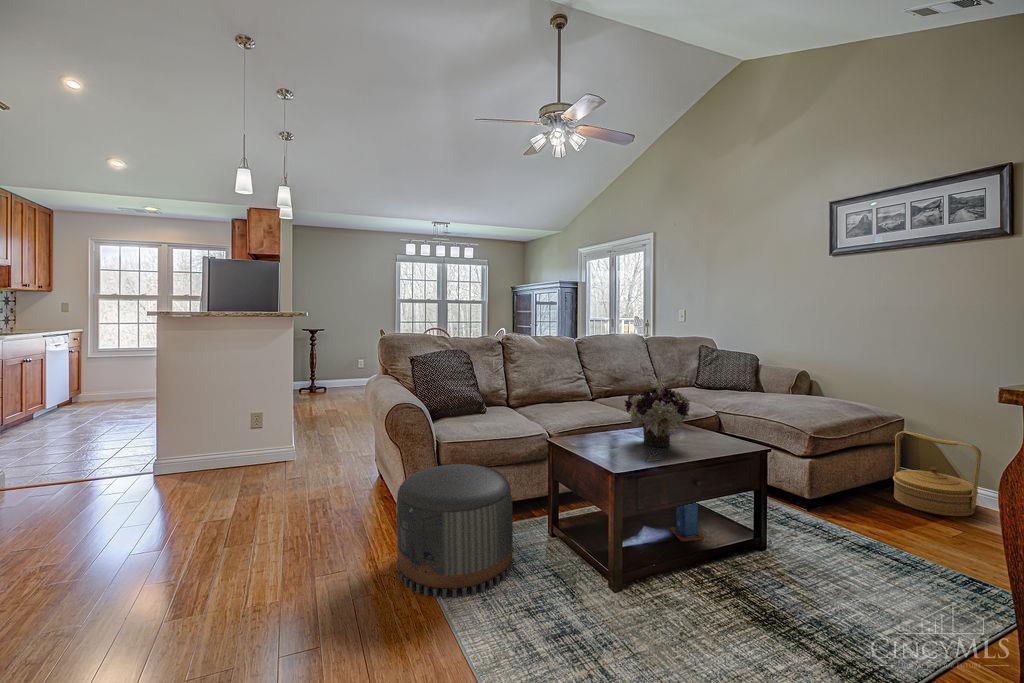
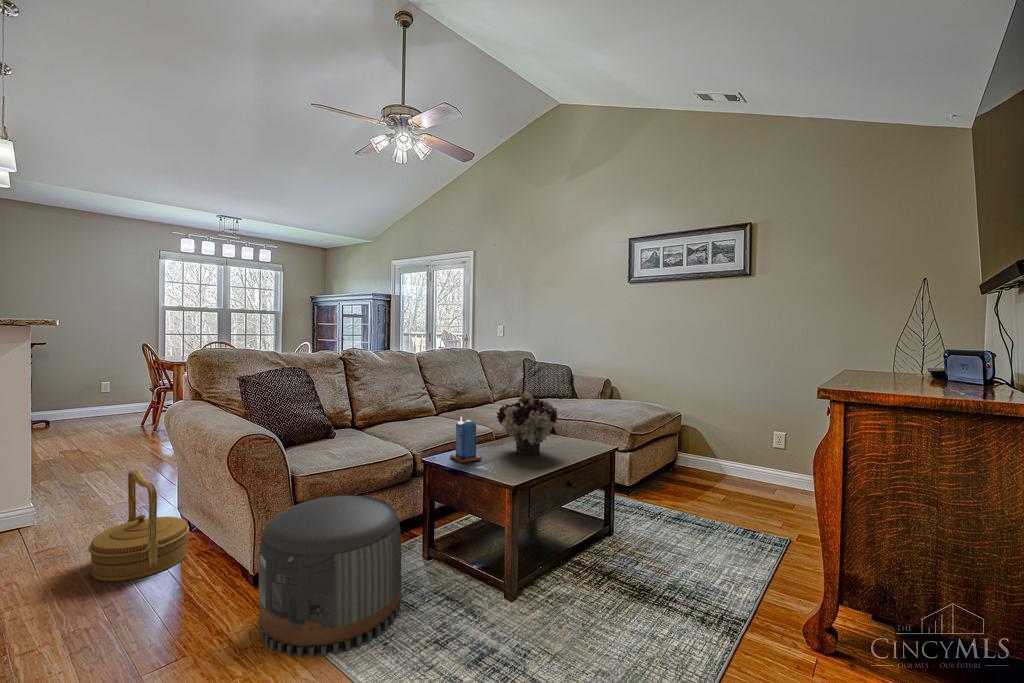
woven basket: present [893,431,981,516] -> present [89,470,189,582]
candle: present [670,503,704,542] -> present [450,417,482,463]

